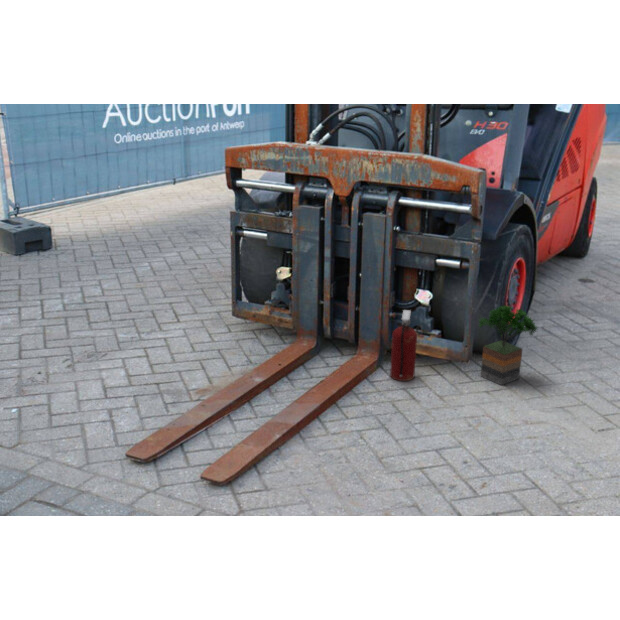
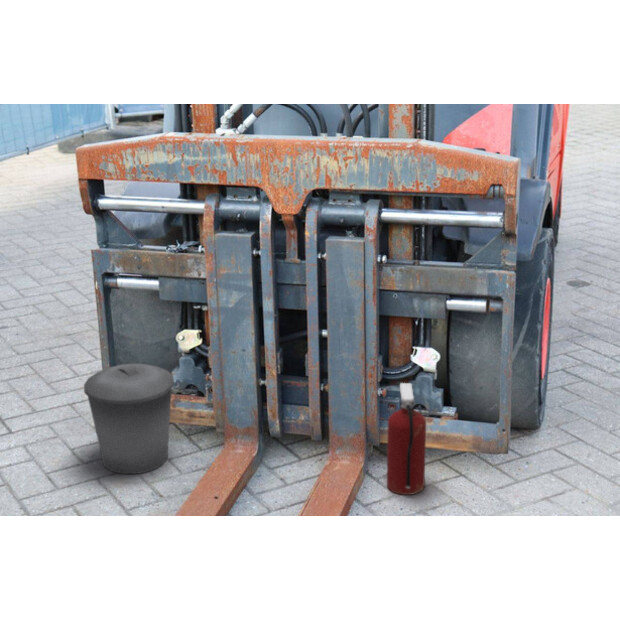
trash can: none [216,284,271,350] -> present [84,364,174,474]
potted tree: present [479,306,537,385] -> none [510,356,603,480]

